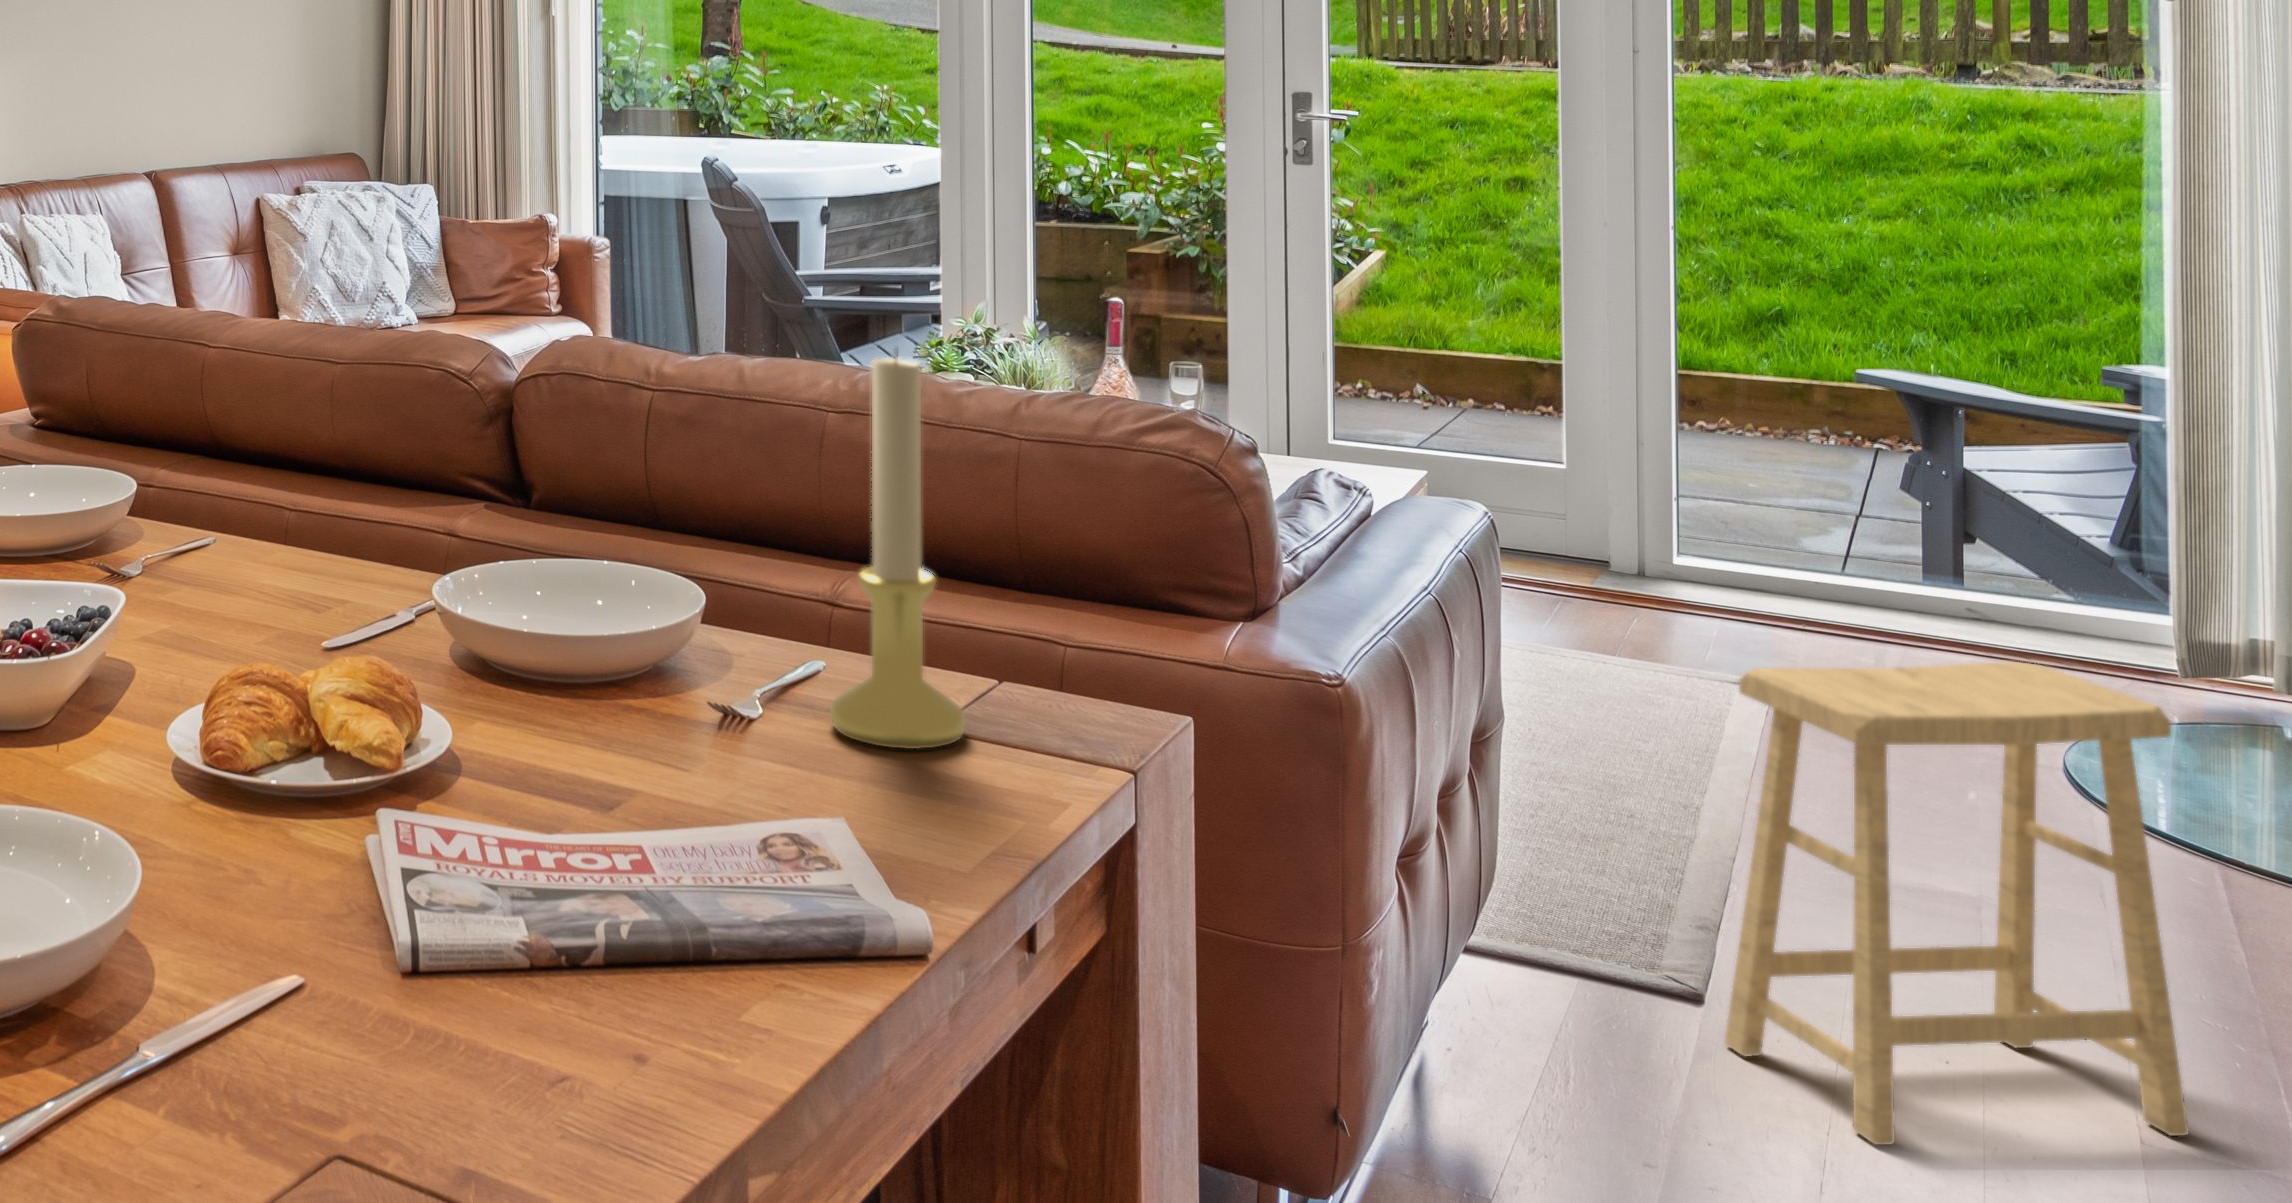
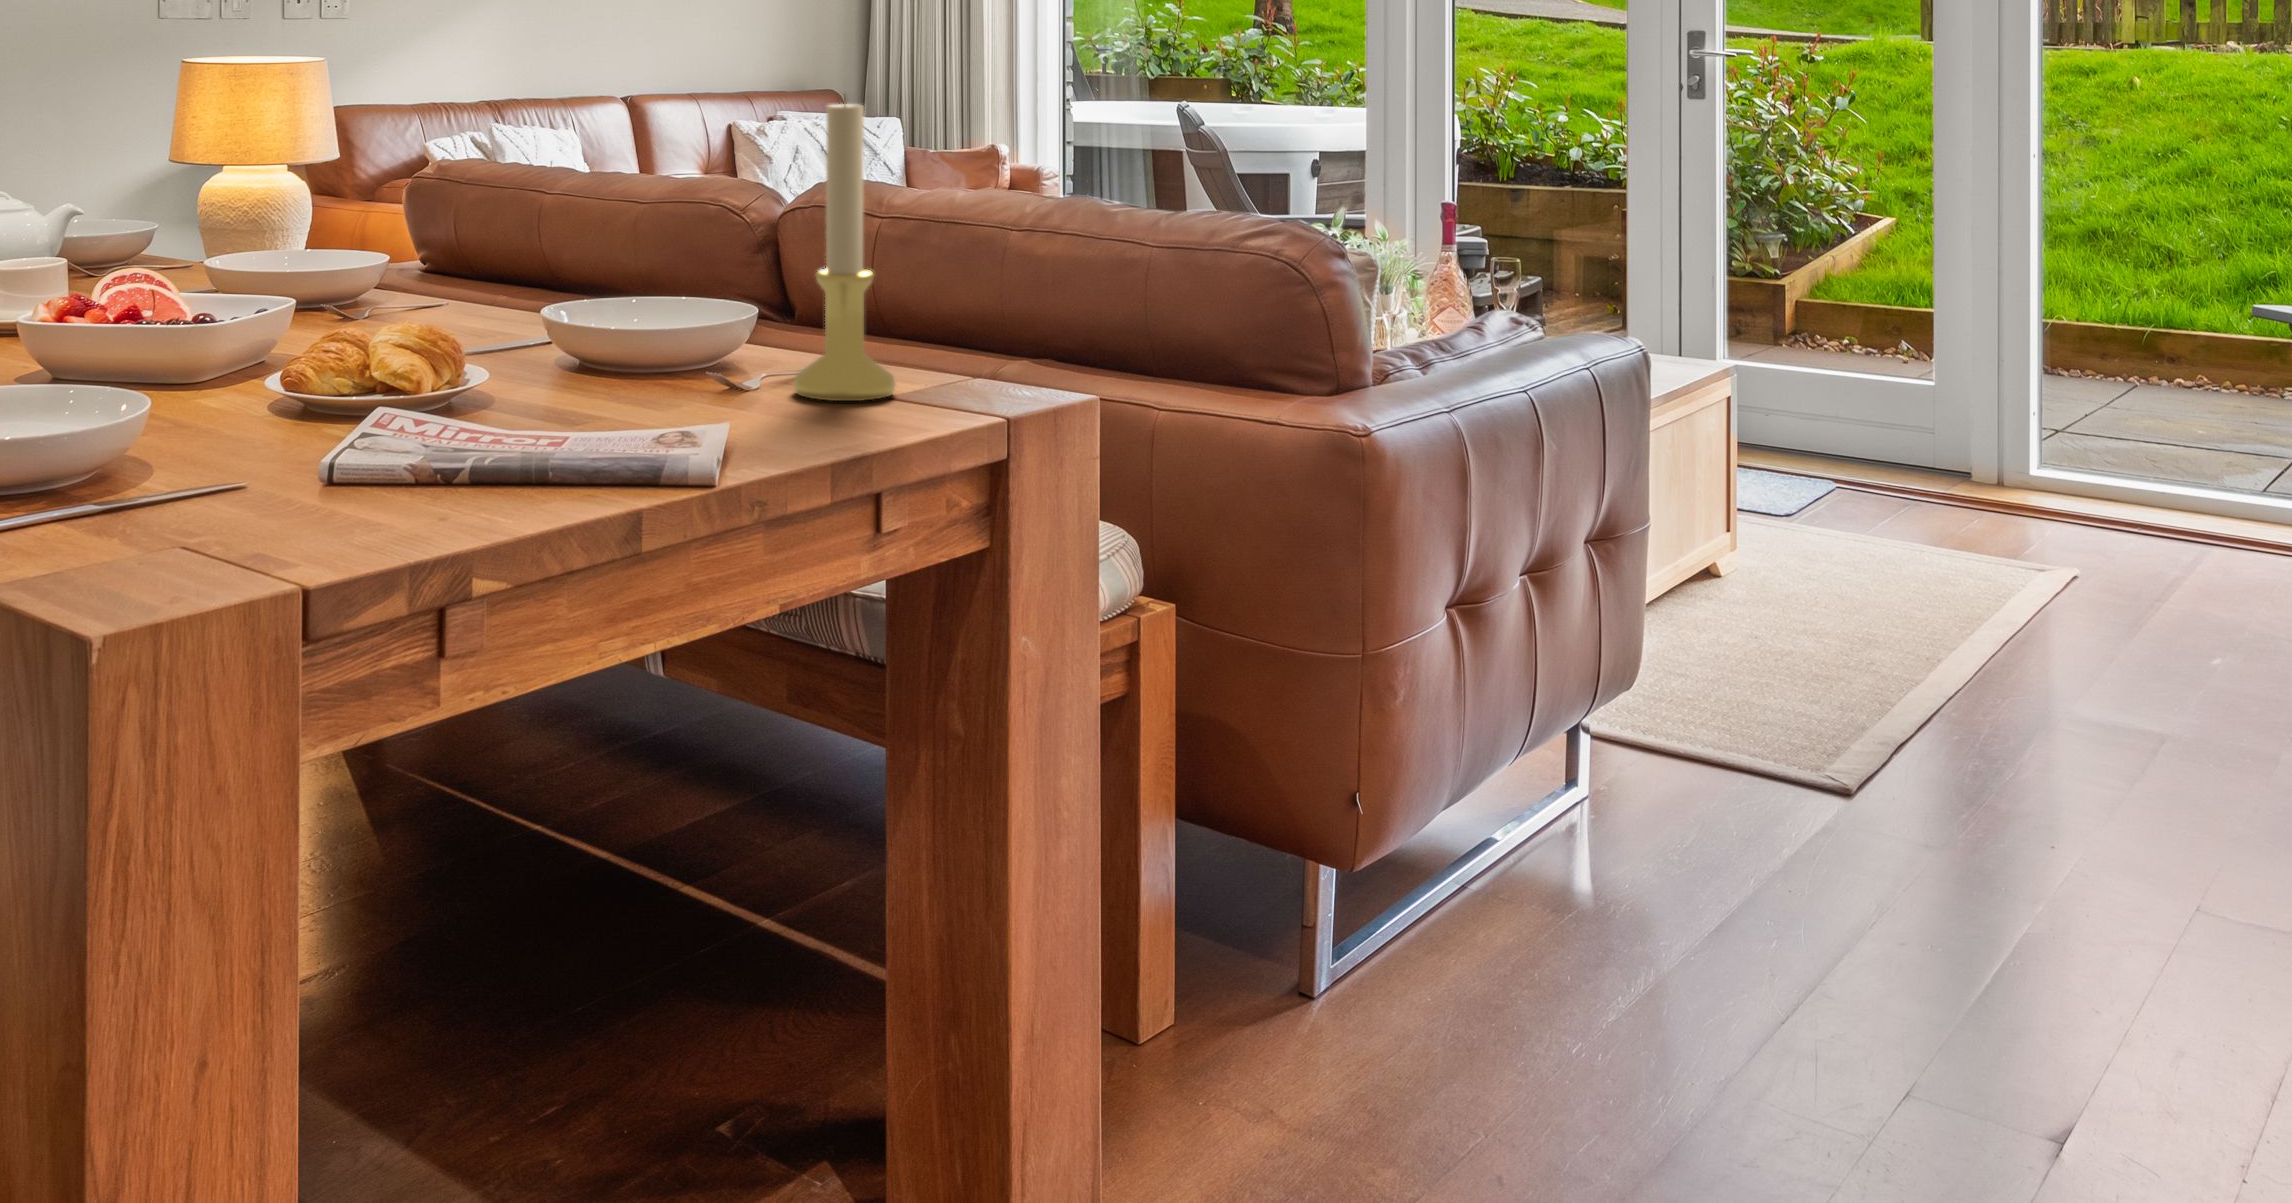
footstool: present [1725,662,2188,1145] -> none [1824,477,2204,885]

